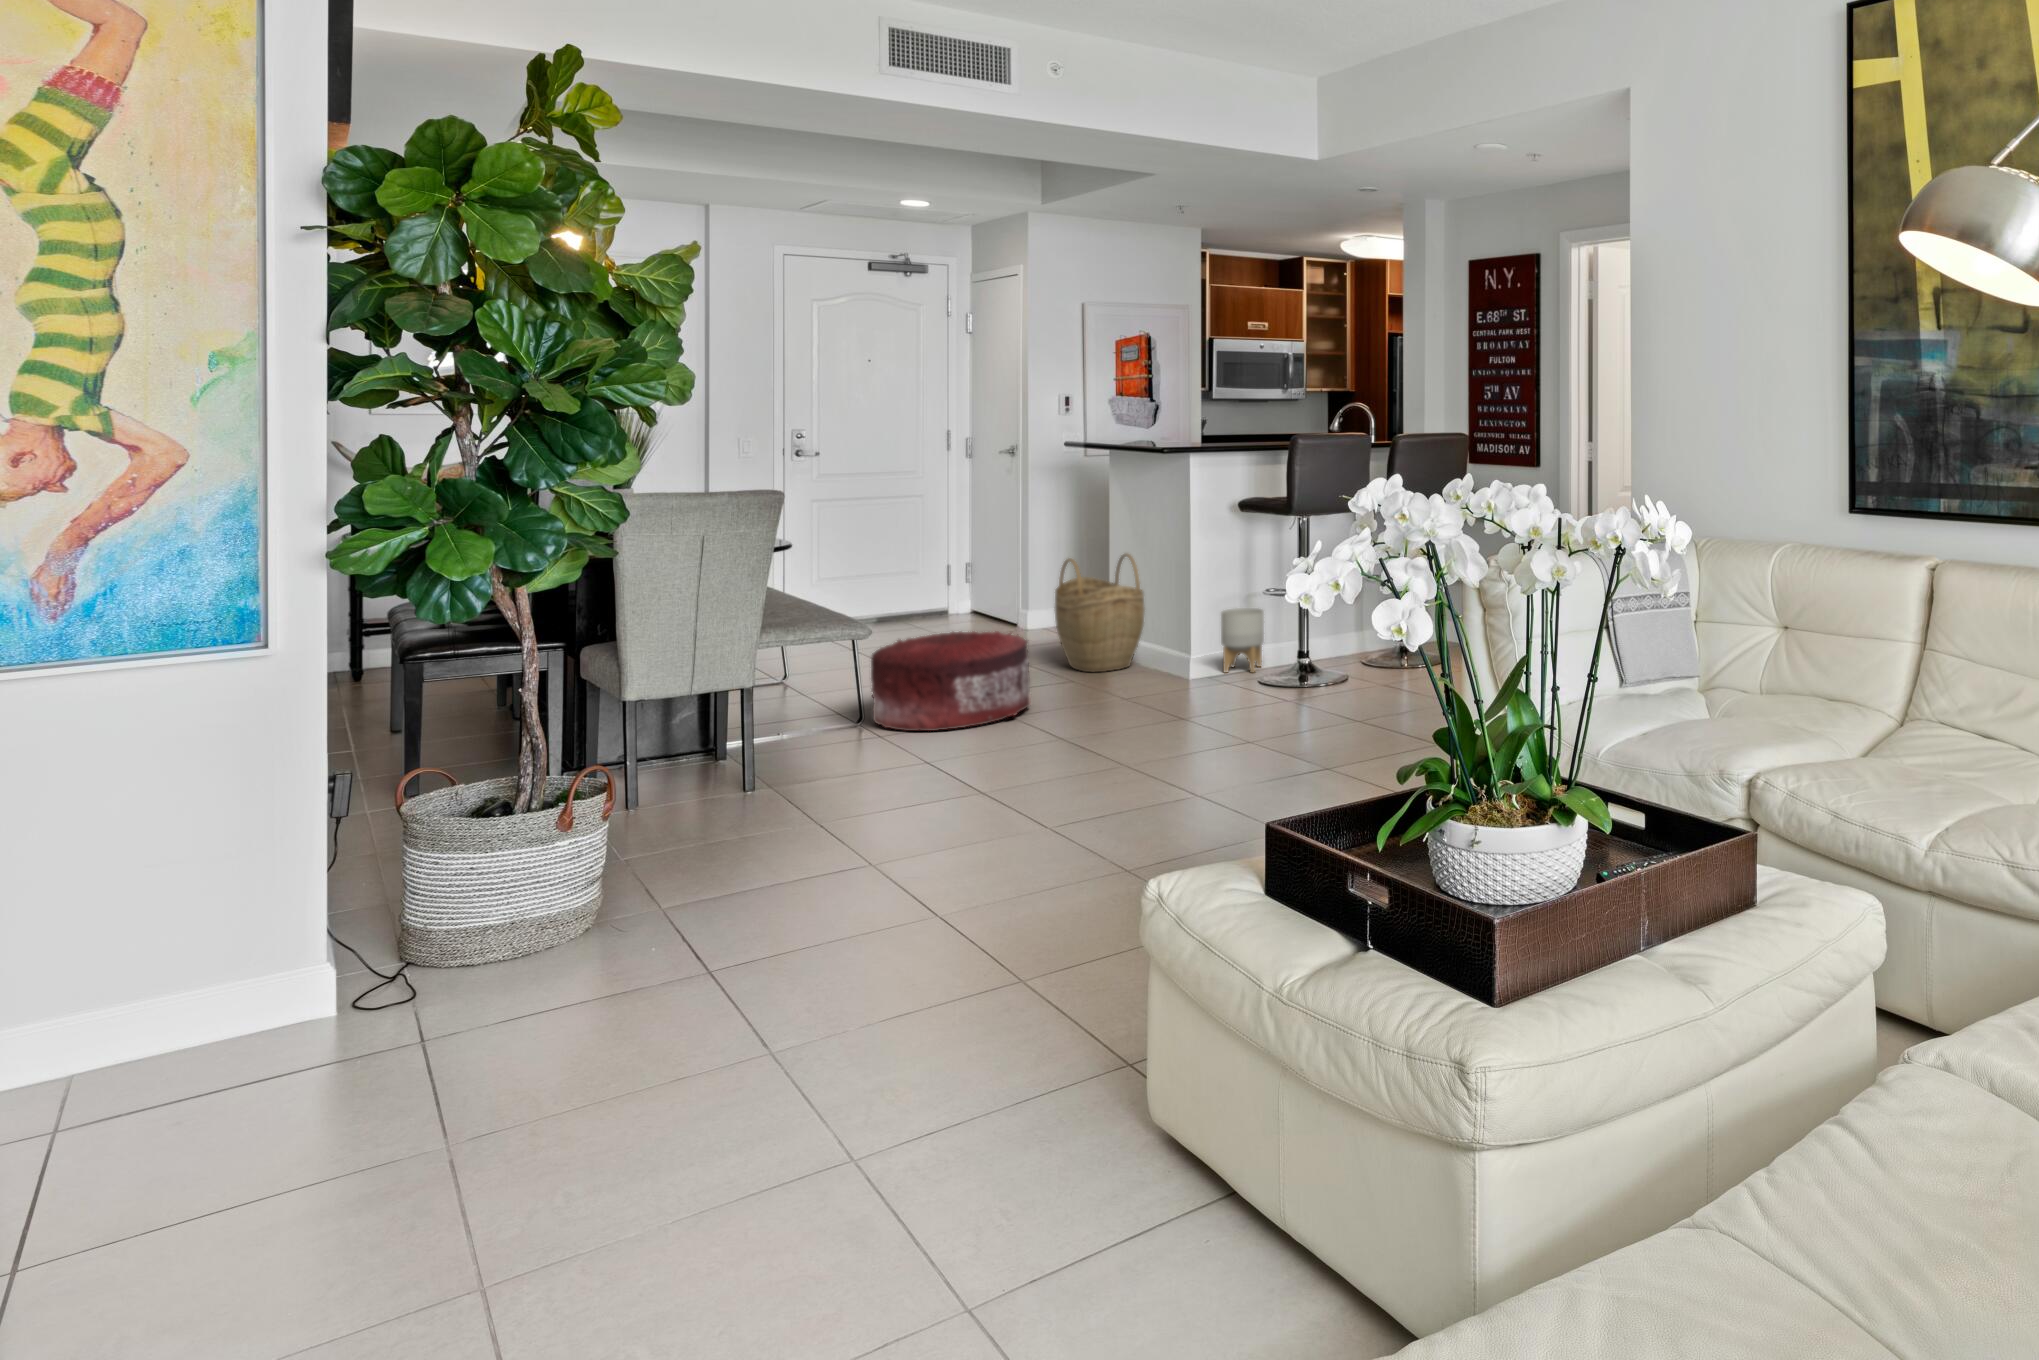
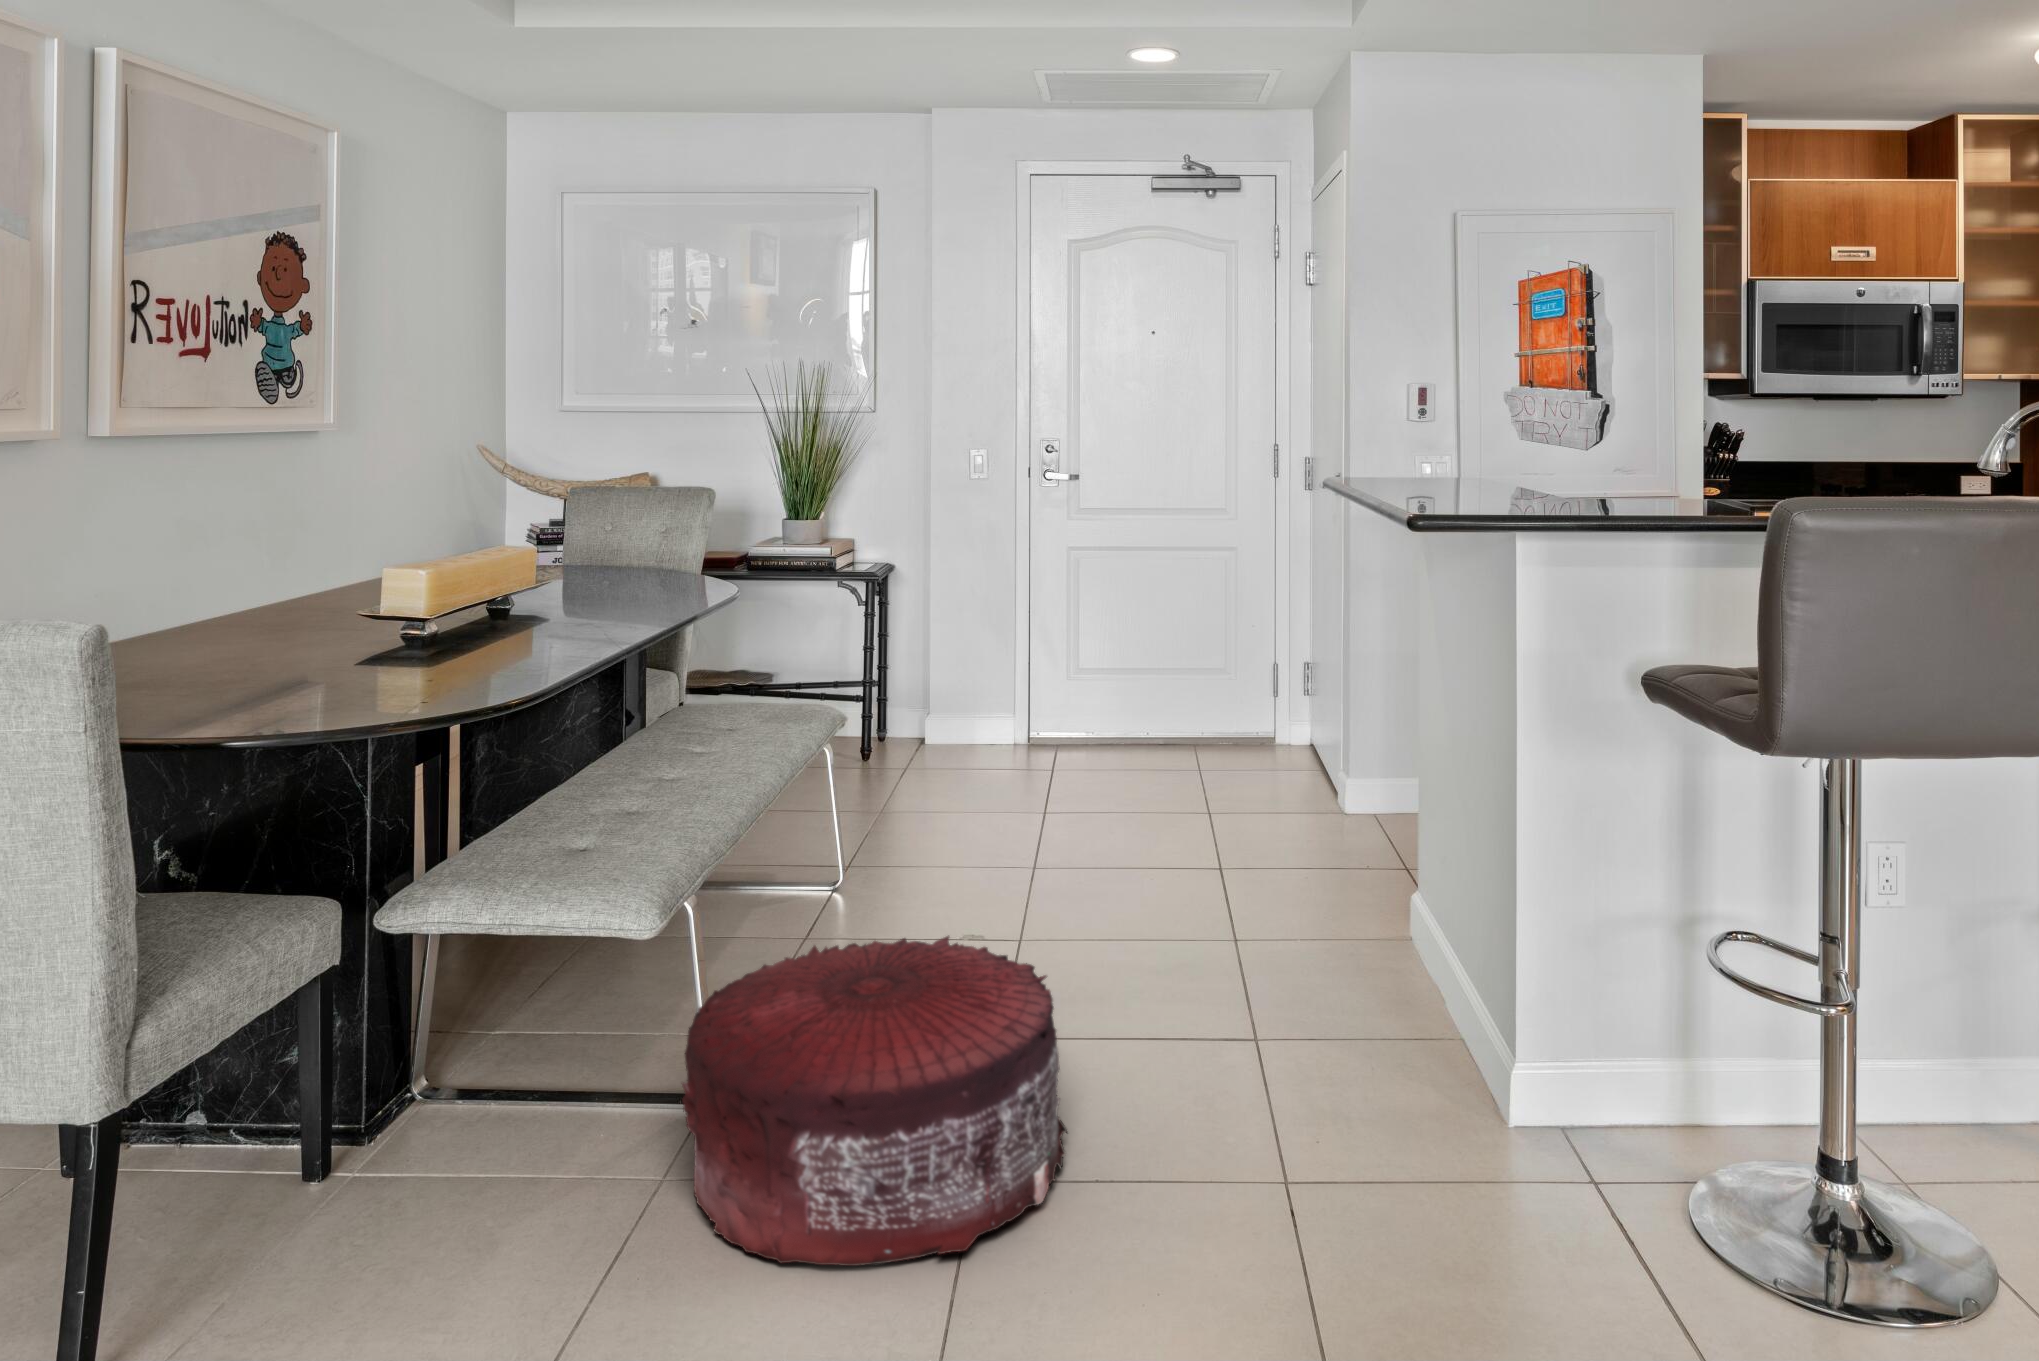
woven basket: present [1054,554,1144,672] -> none [1258,765,1446,1059]
planter: present [1221,608,1264,672] -> none [1618,972,1742,1186]

